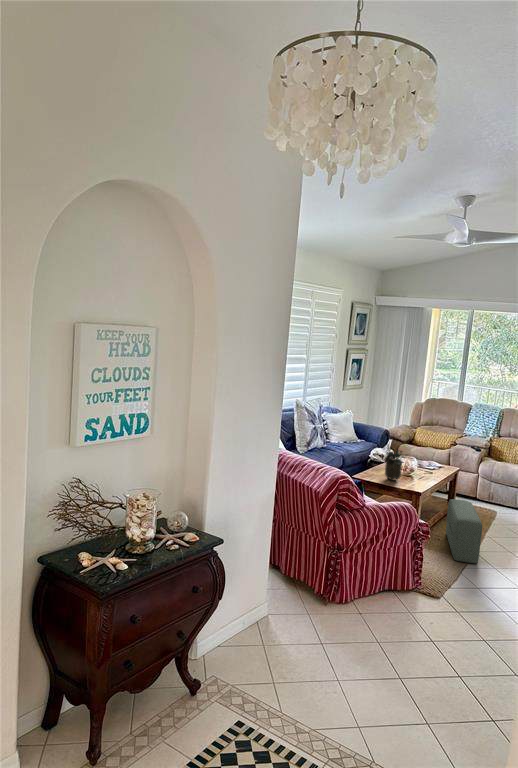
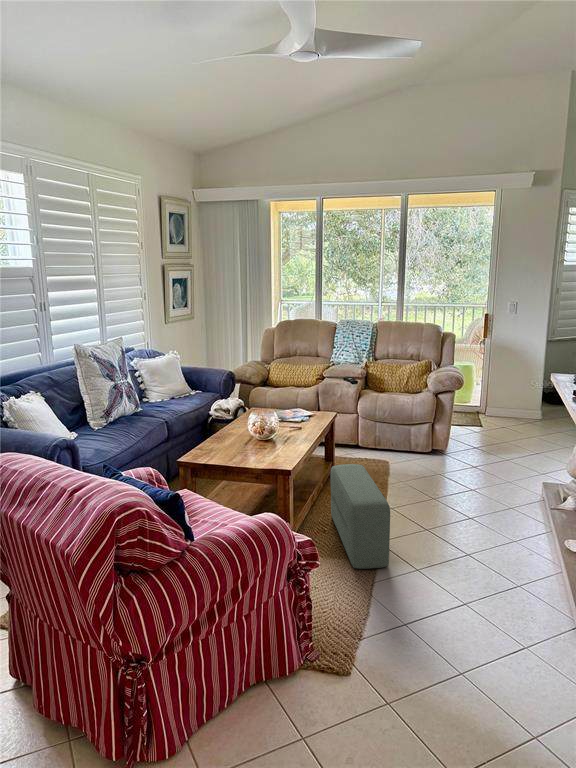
potted plant: present [382,443,404,480] -> none [217,390,263,455]

